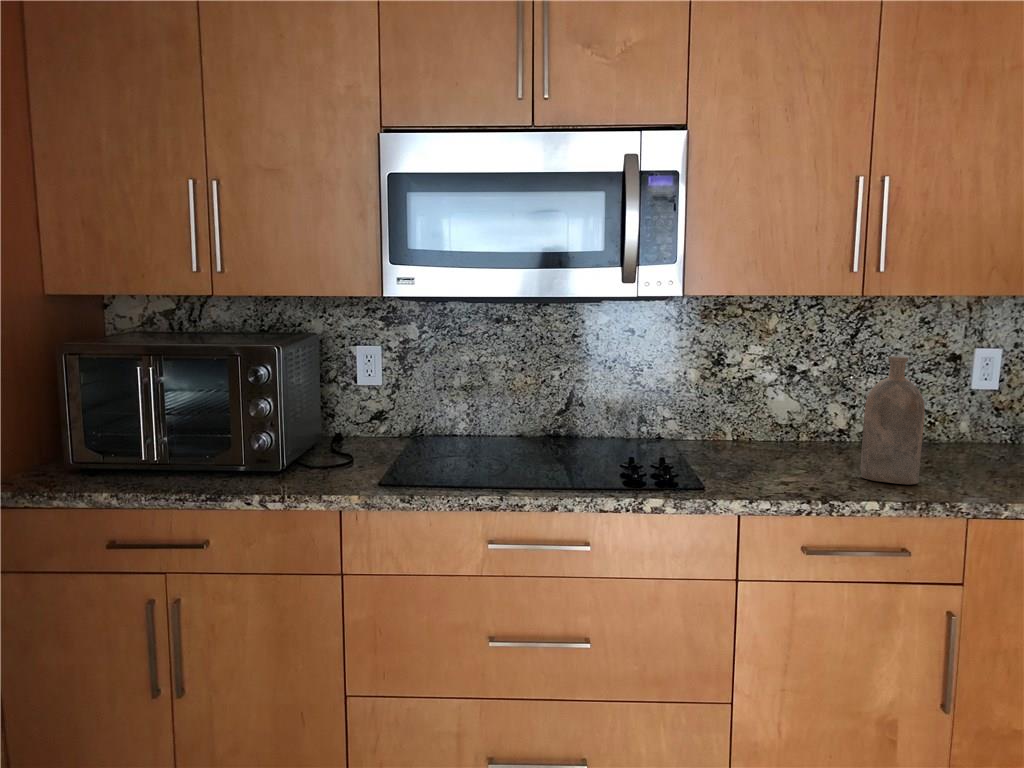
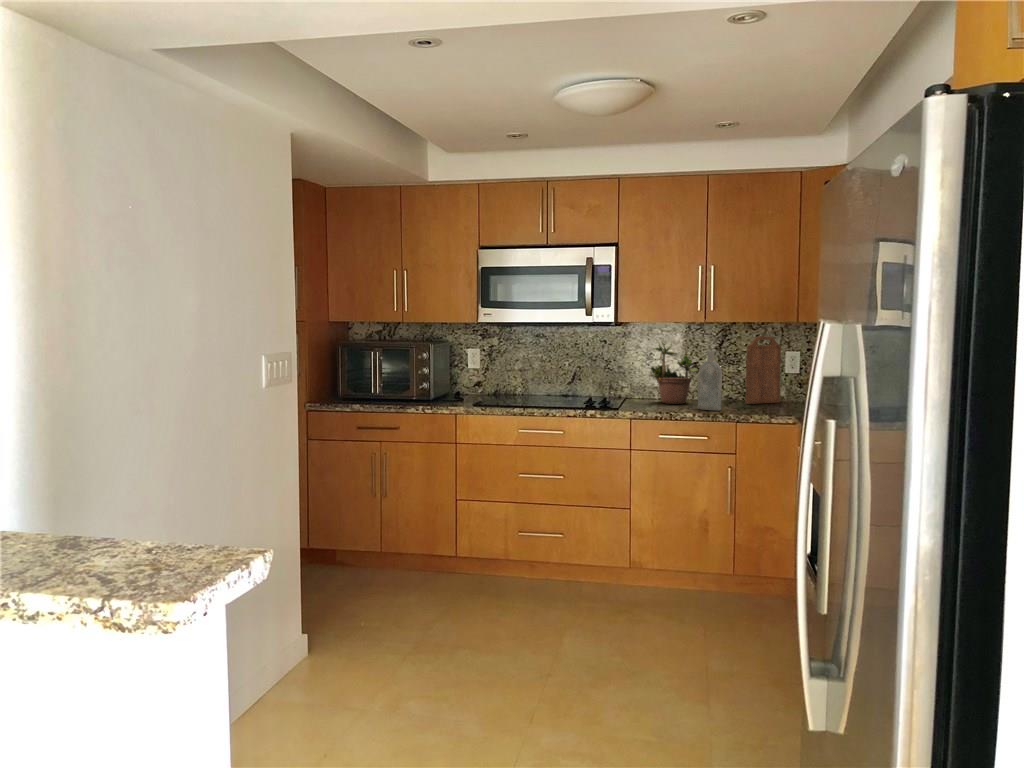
cutting board: none [917,321,975,454] -> present [745,336,781,404]
potted plant: none [735,324,836,460] -> present [649,342,698,404]

